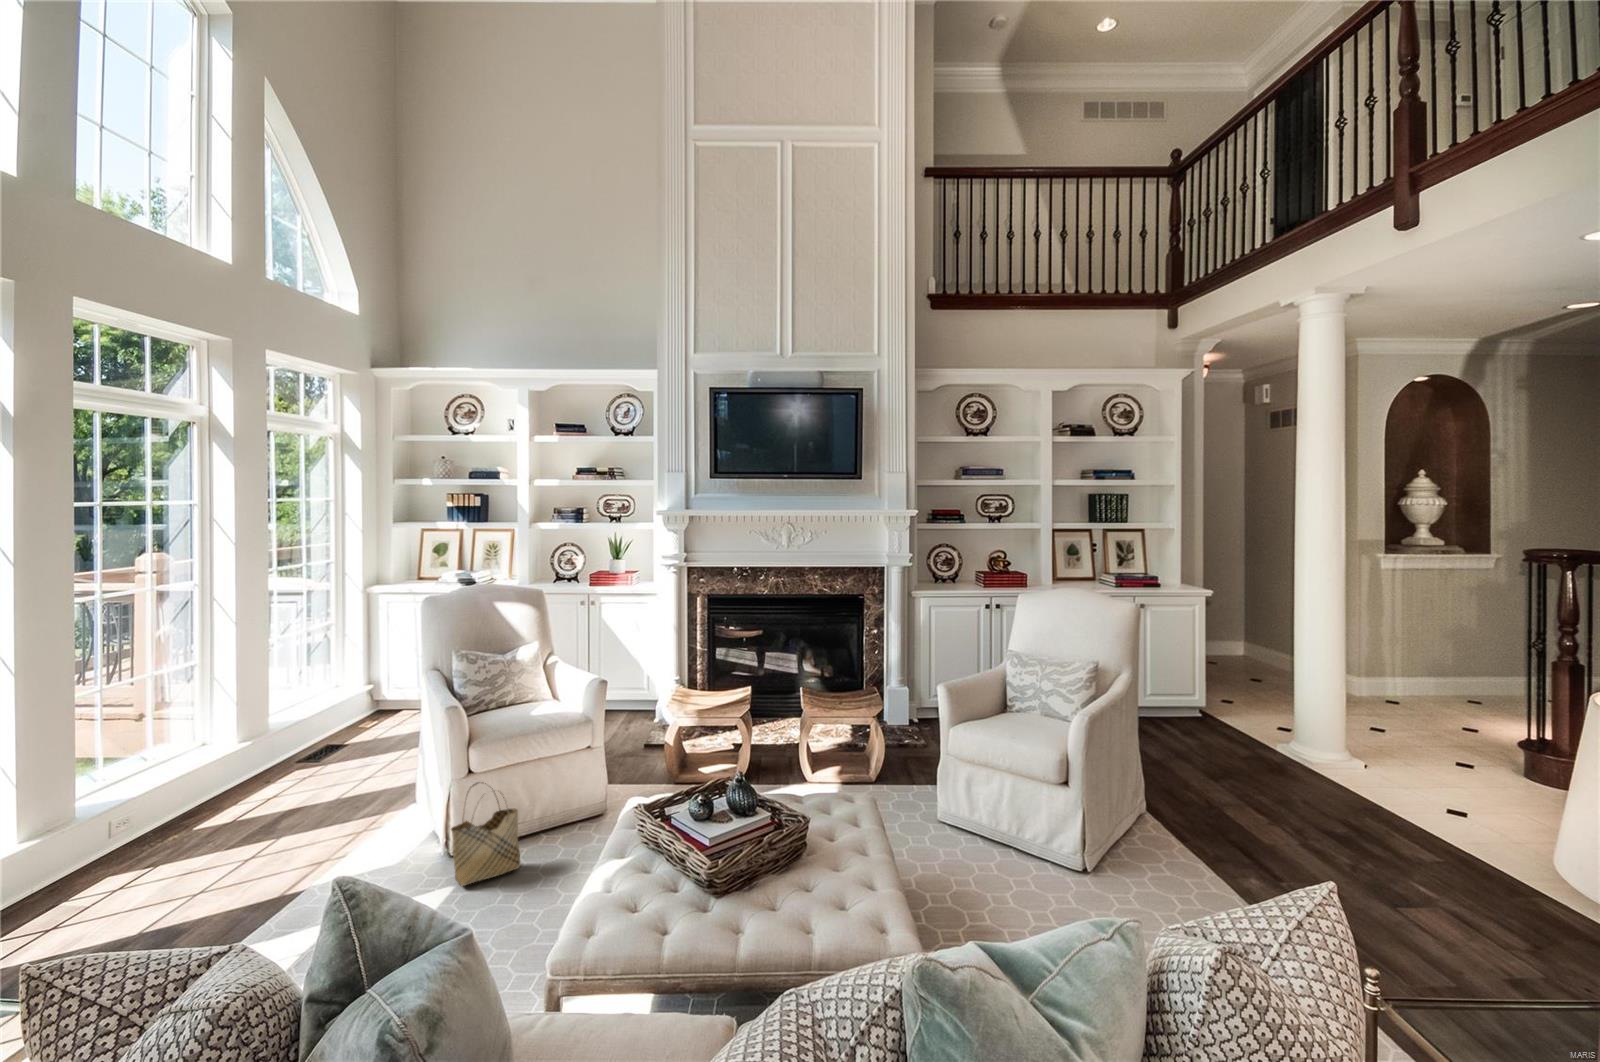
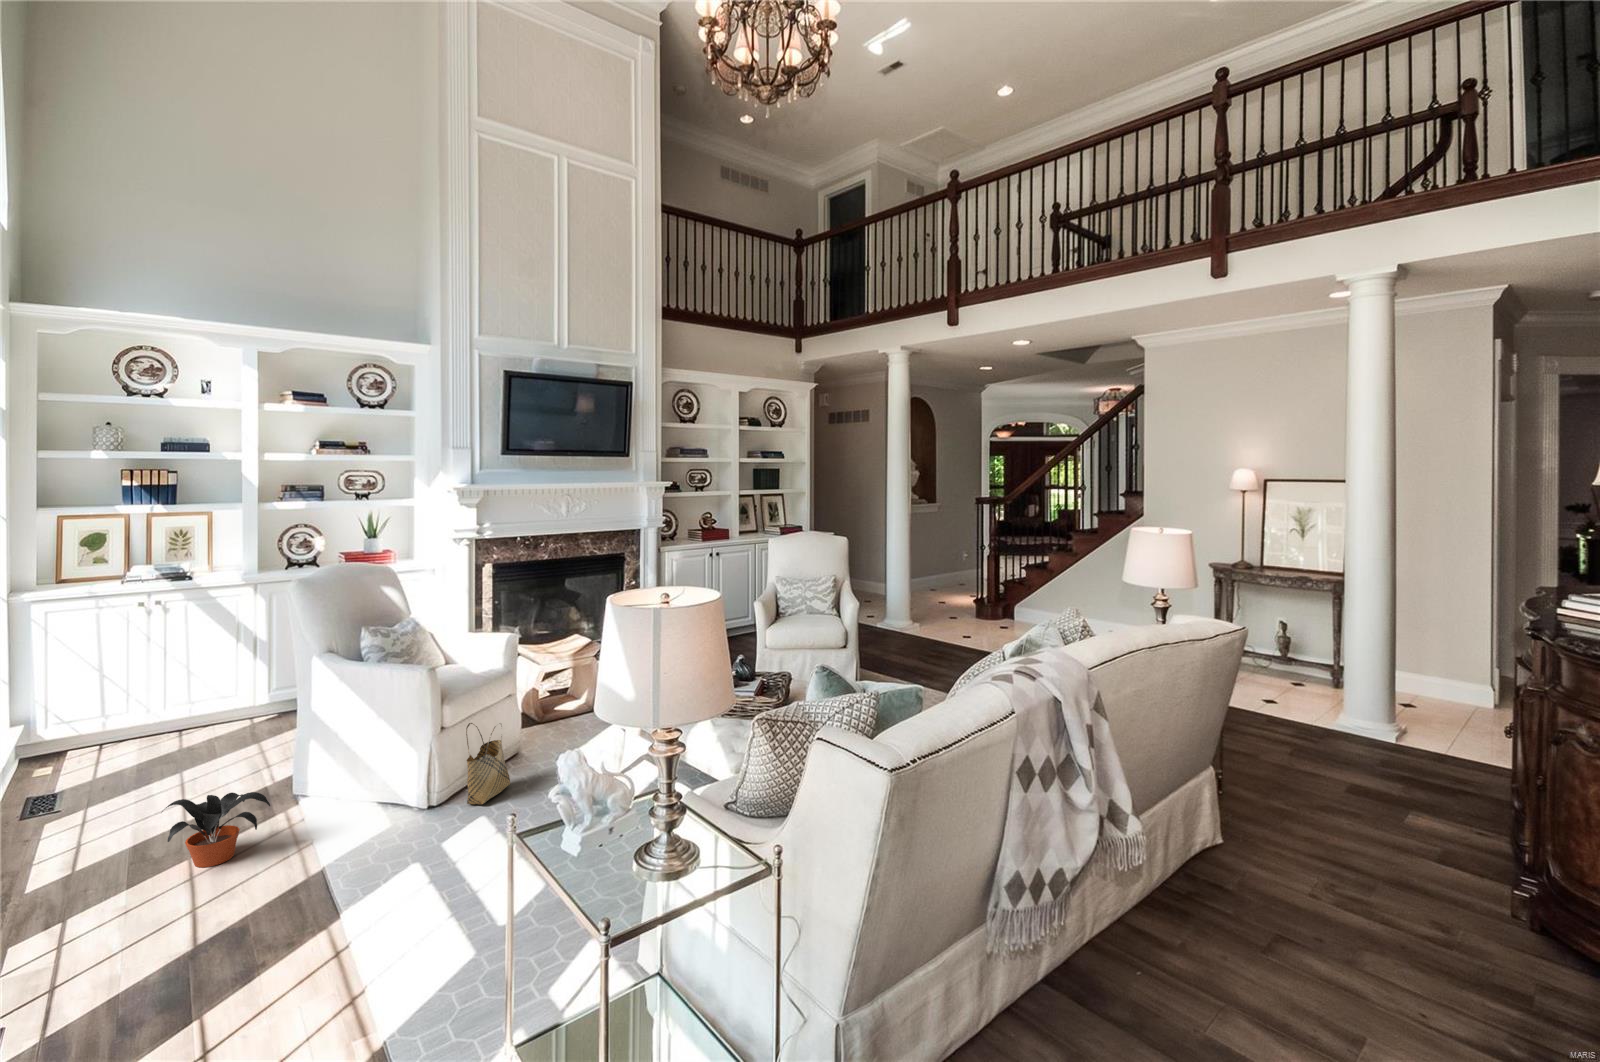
potted plant: none [184,801,287,876] -> present [162,792,270,867]

